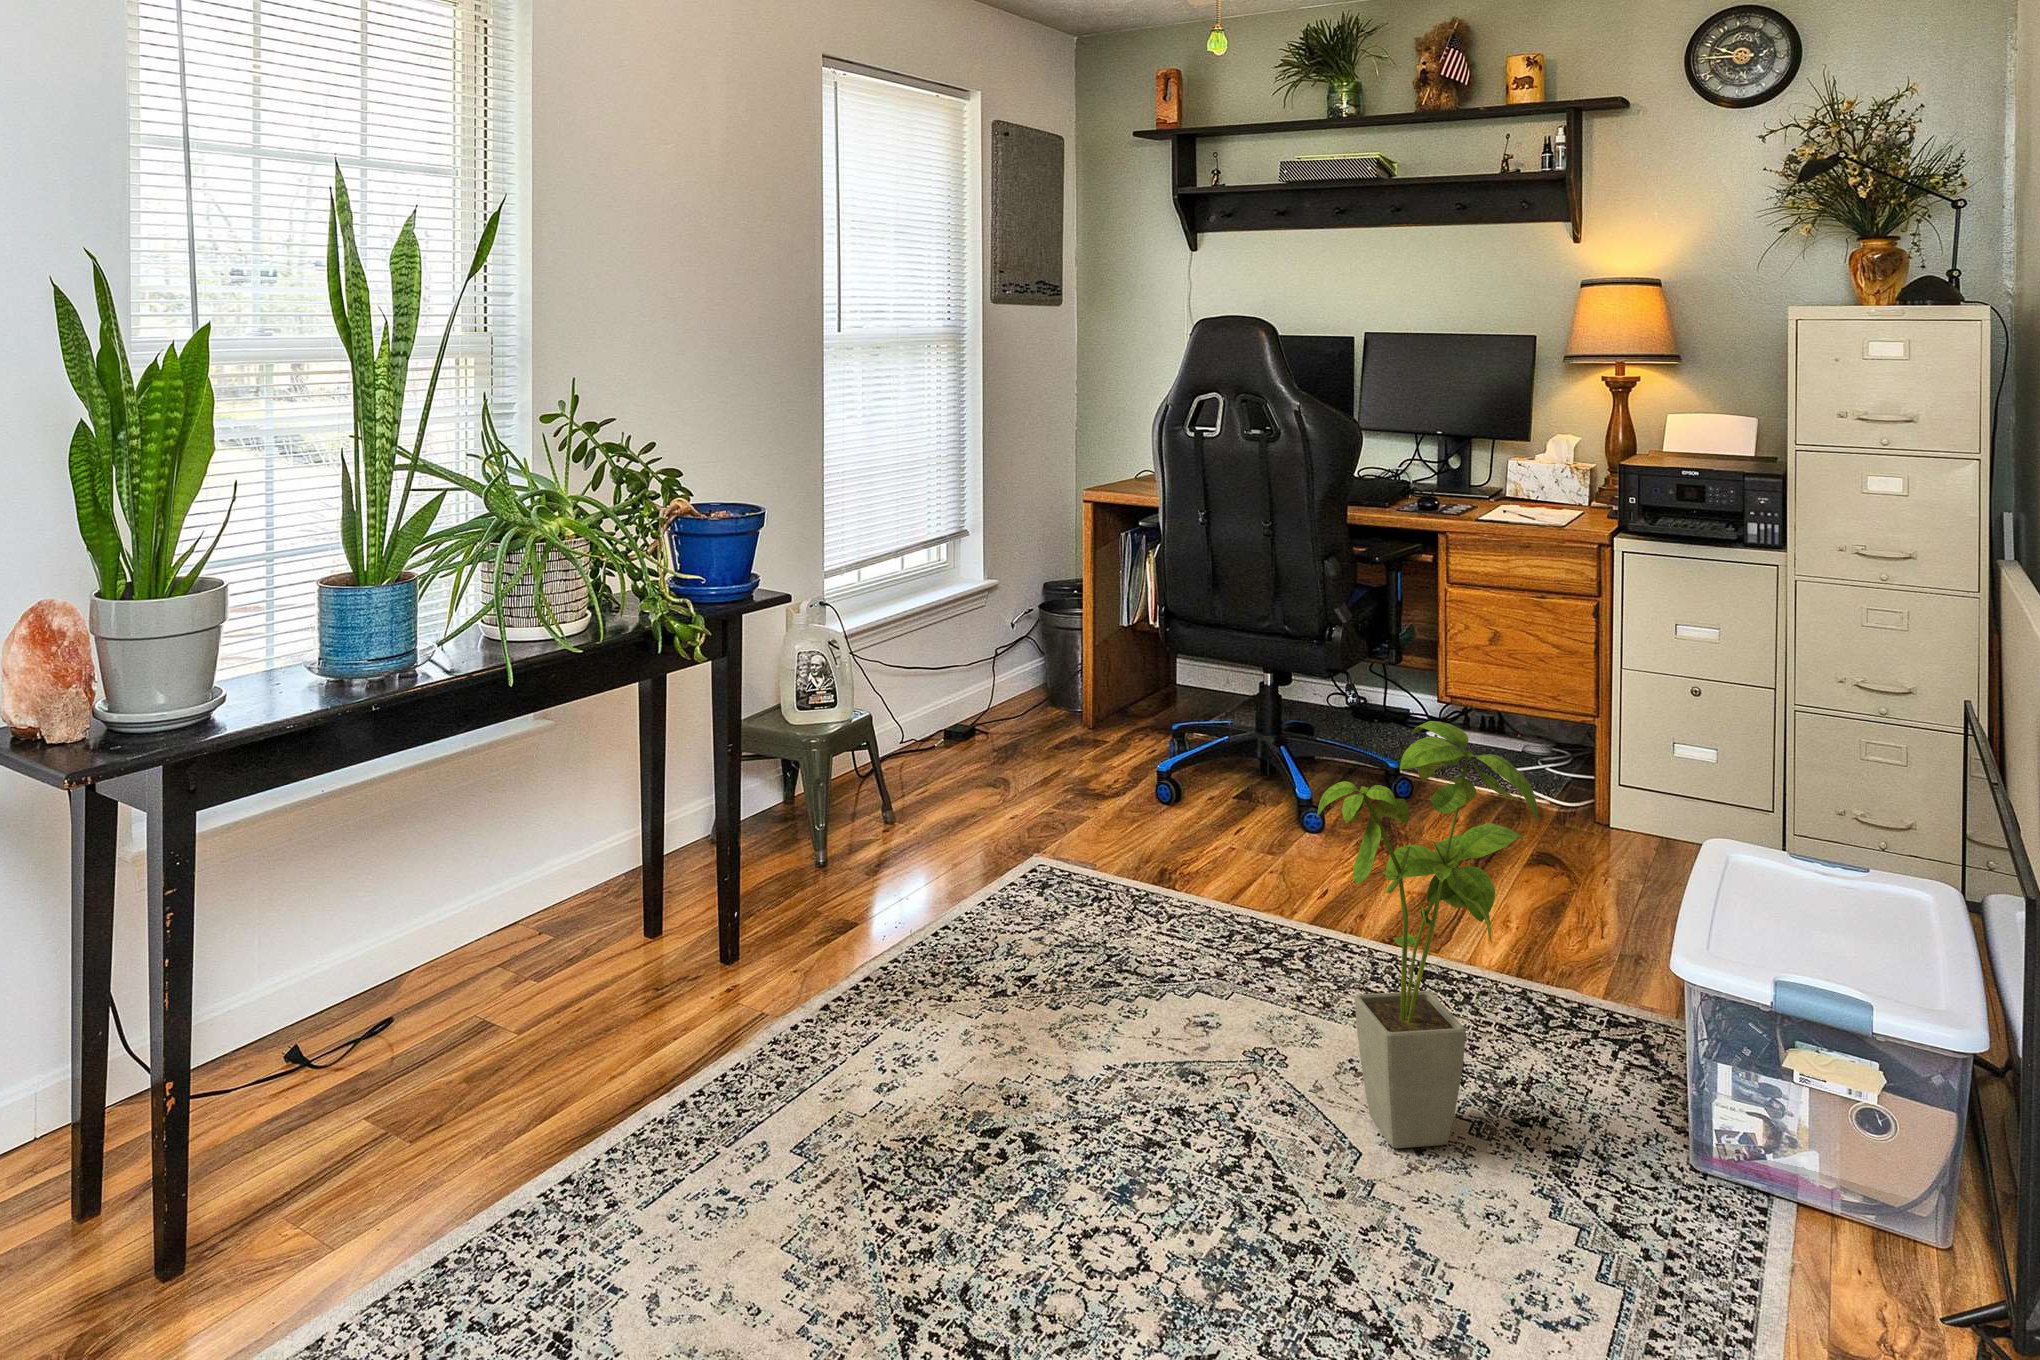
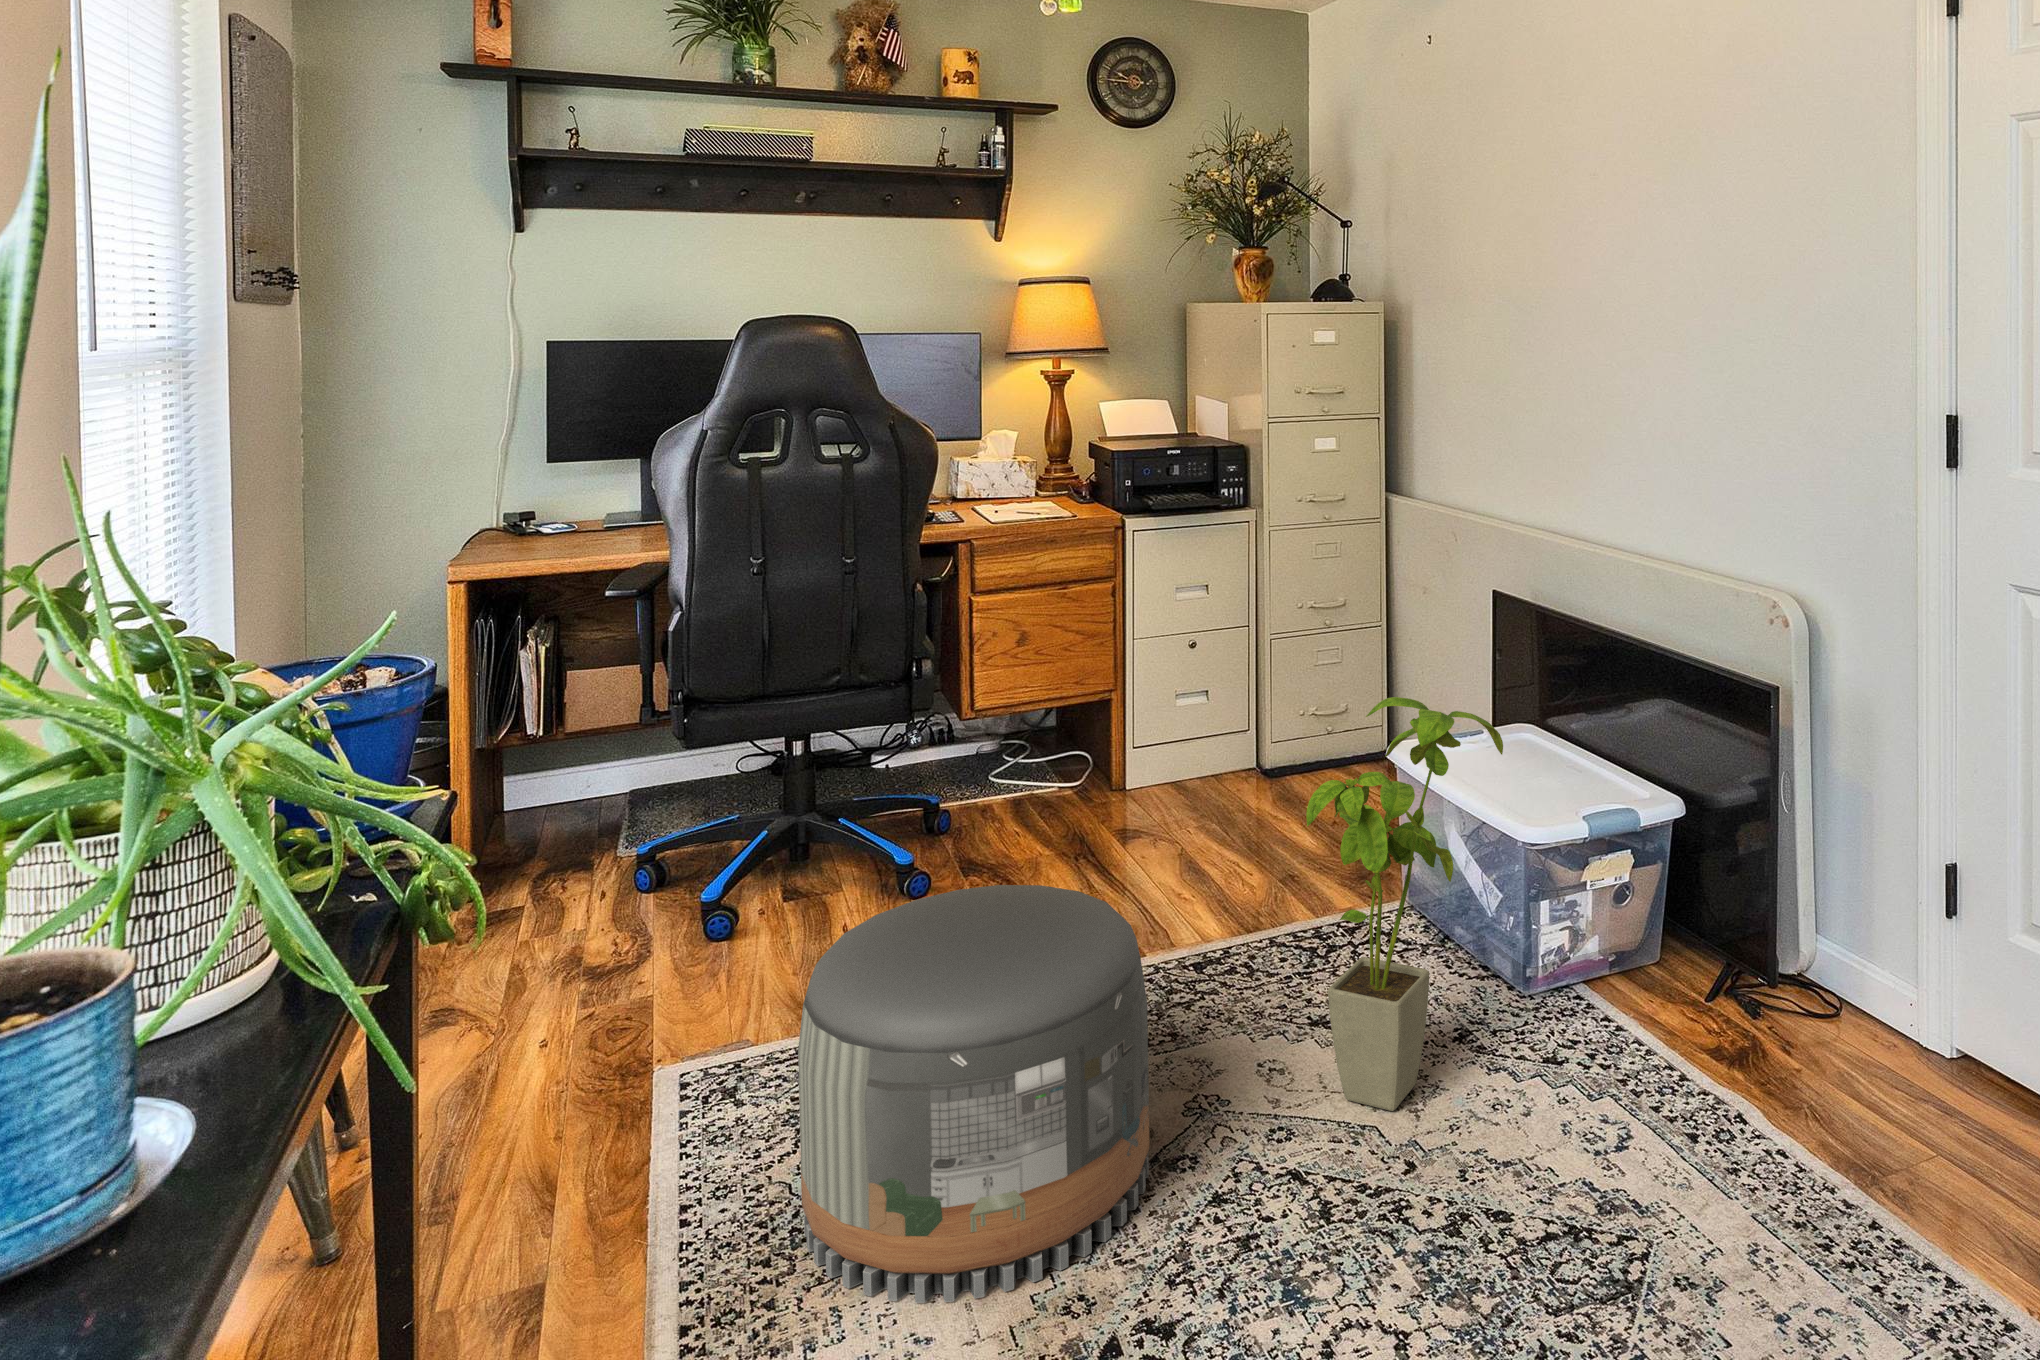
pouf: none [932,778,1202,1086] -> present [798,885,1150,1303]

